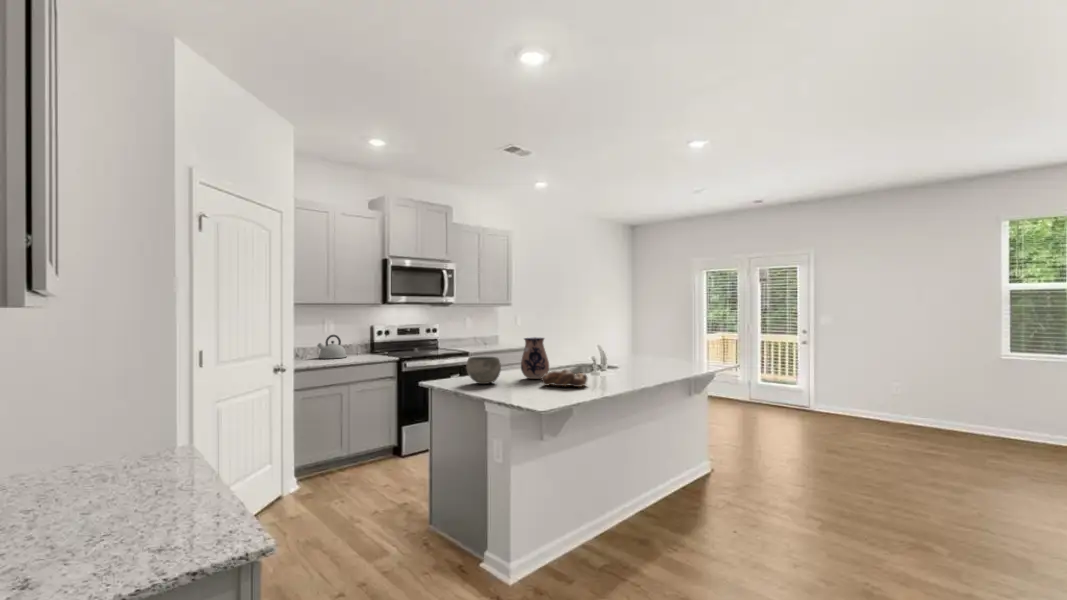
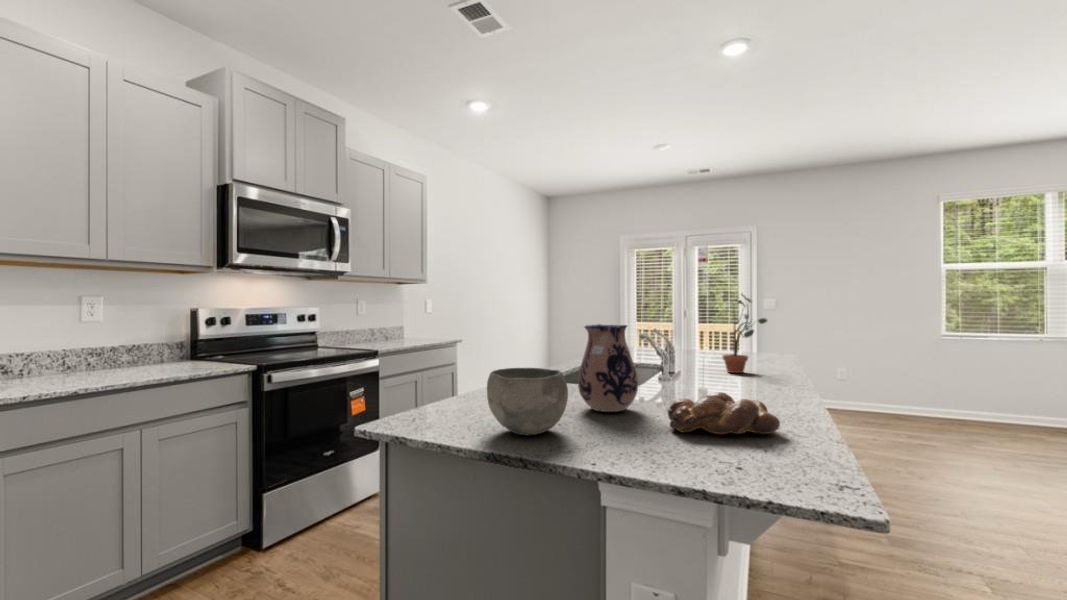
potted plant: none [640,316,675,367] -> present [723,294,767,373]
kettle: present [317,335,346,359] -> none [64,324,138,373]

